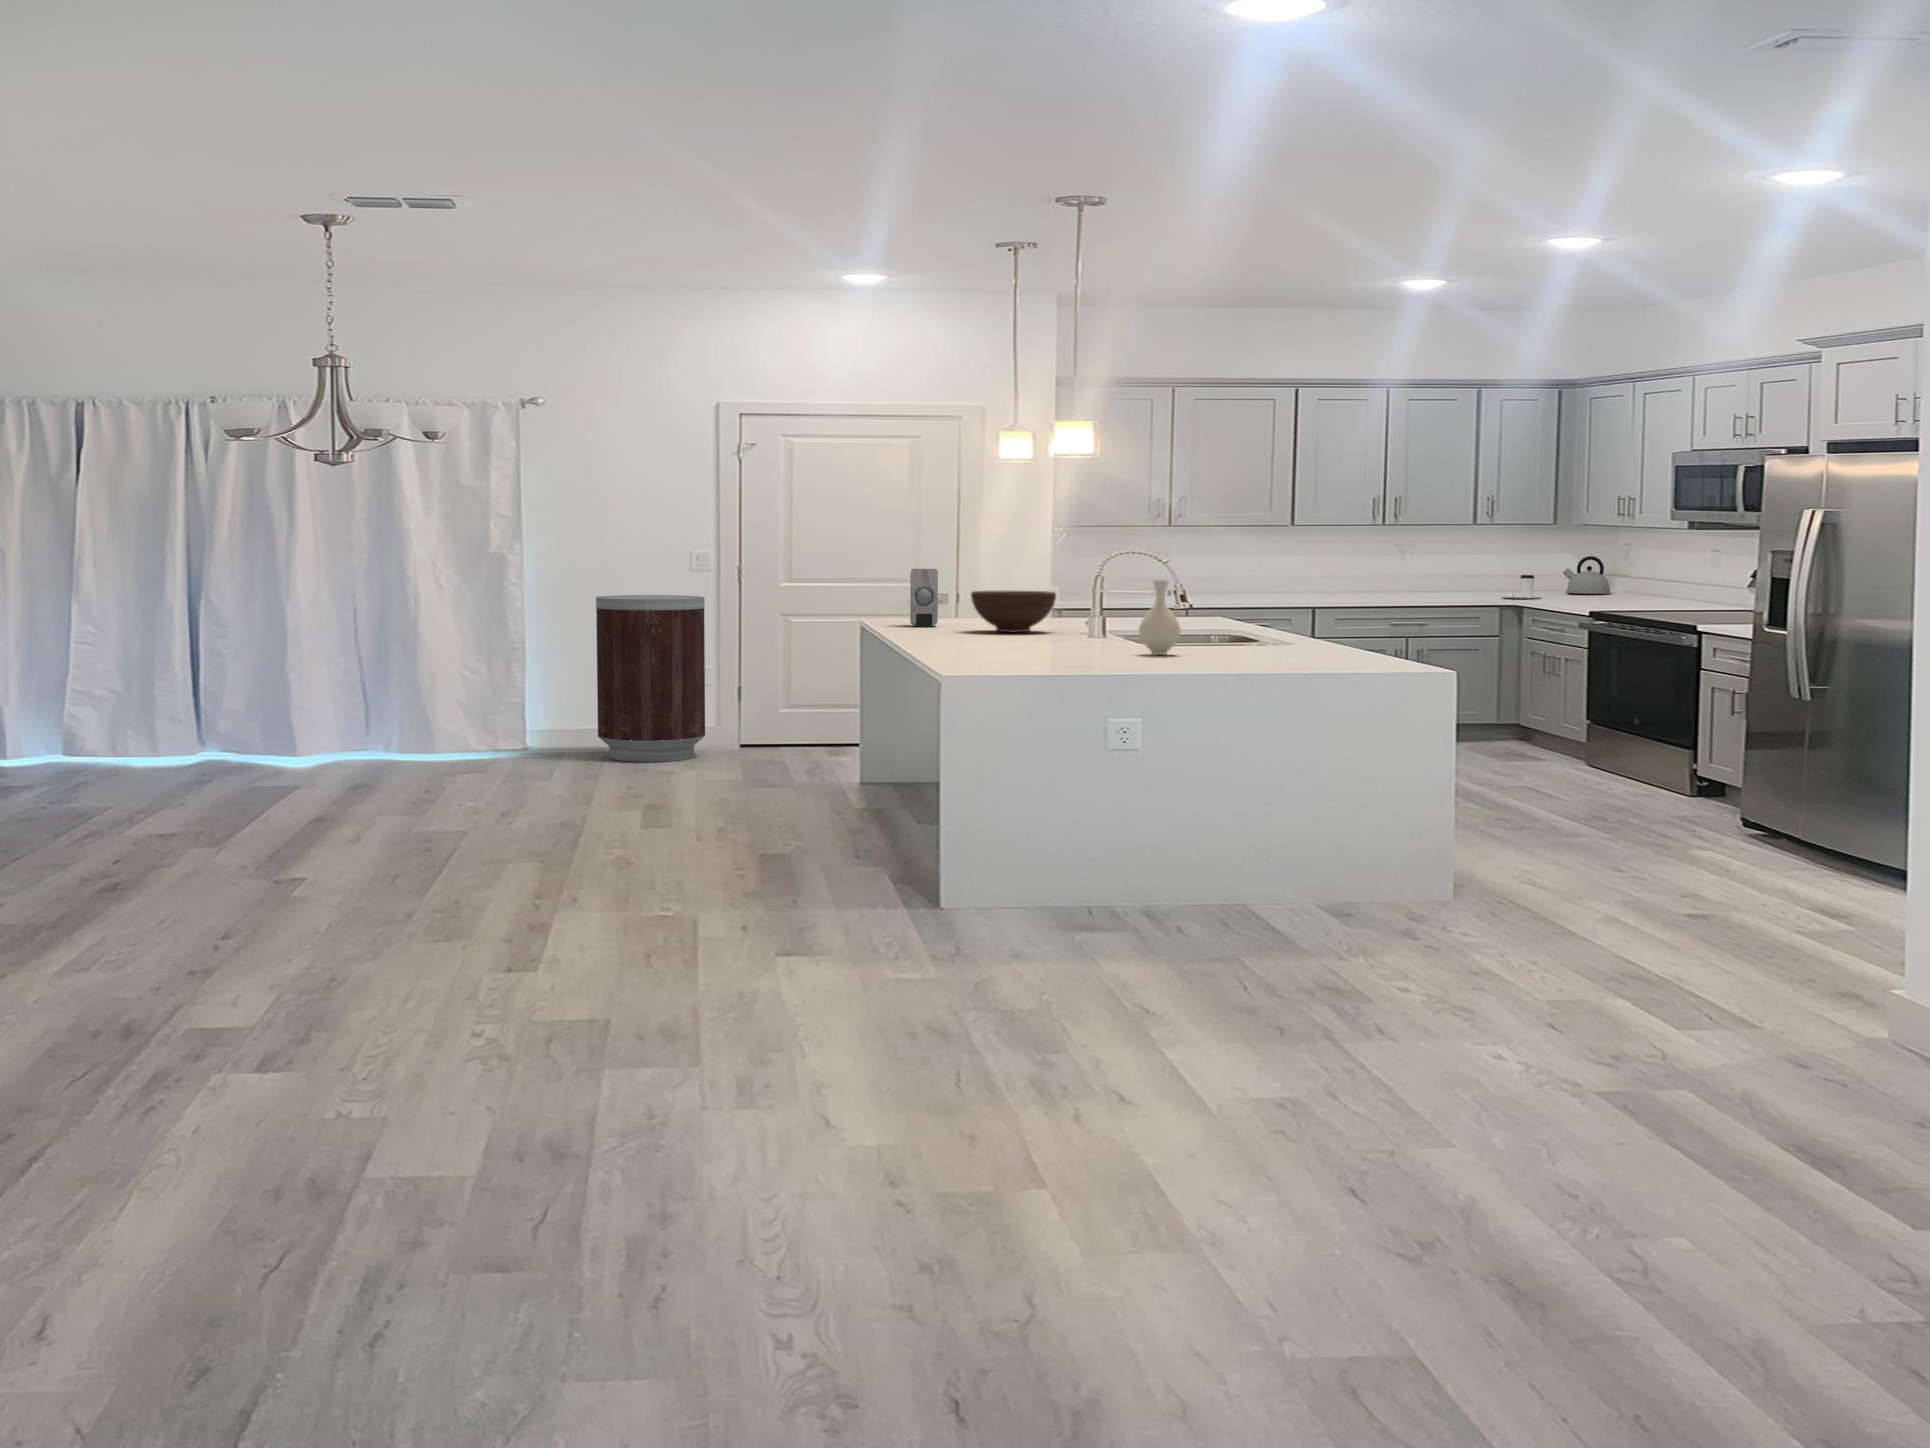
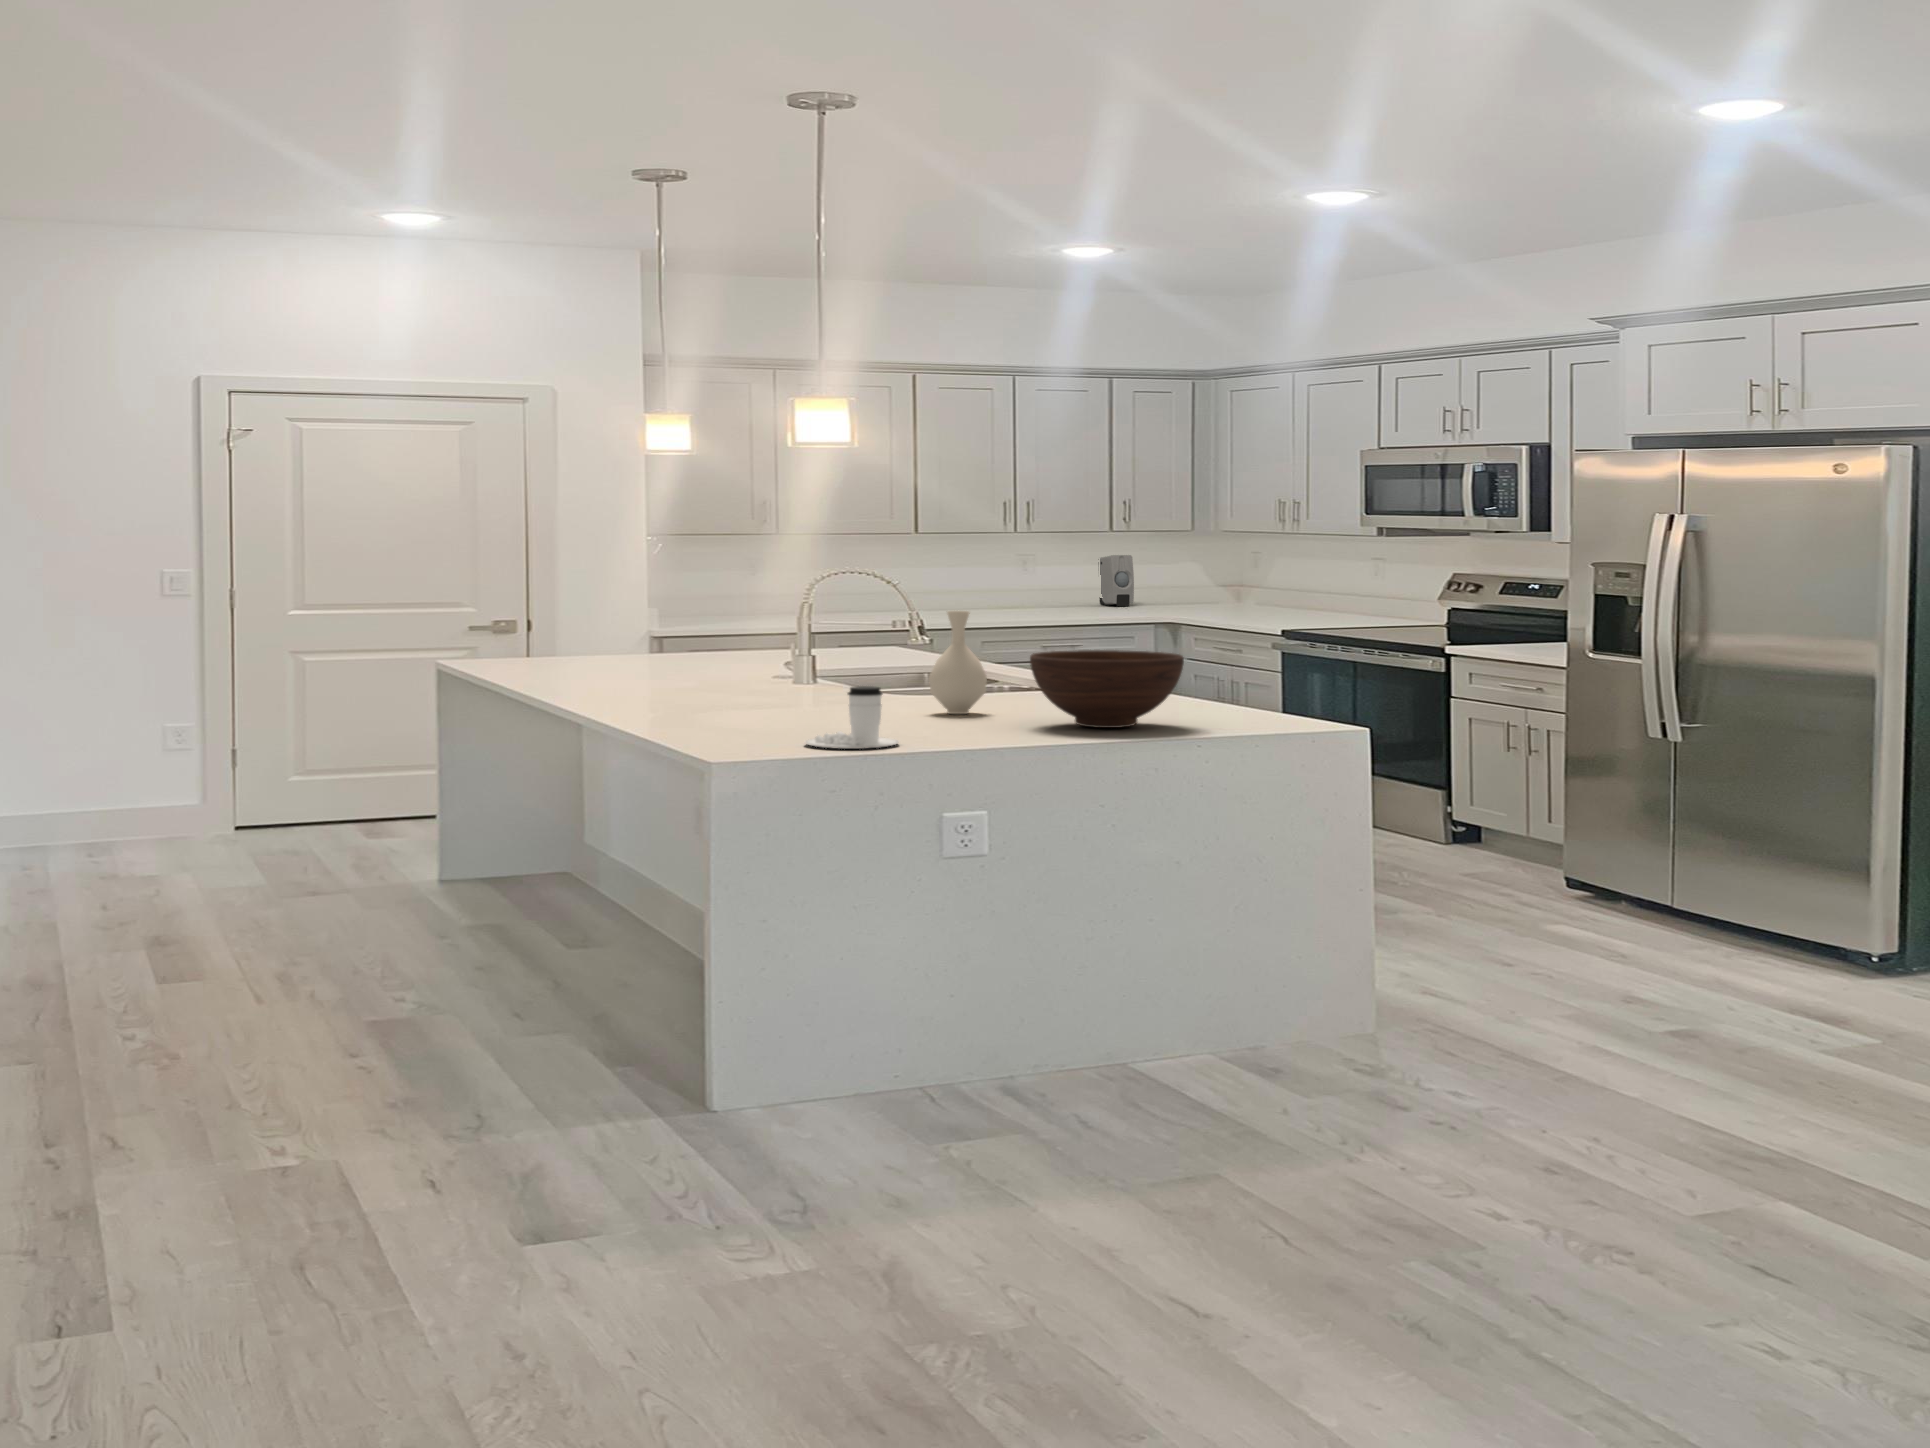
kettle: present [1563,556,1611,594] -> none [1212,566,1265,609]
soap dispenser: present [910,569,938,627] -> present [1100,555,1134,606]
coffee cup: present [1502,575,1540,599] -> present [805,686,899,749]
fruit bowl: present [971,591,1056,632] -> present [1030,650,1184,728]
trash can: present [596,595,705,762] -> none [30,633,197,866]

